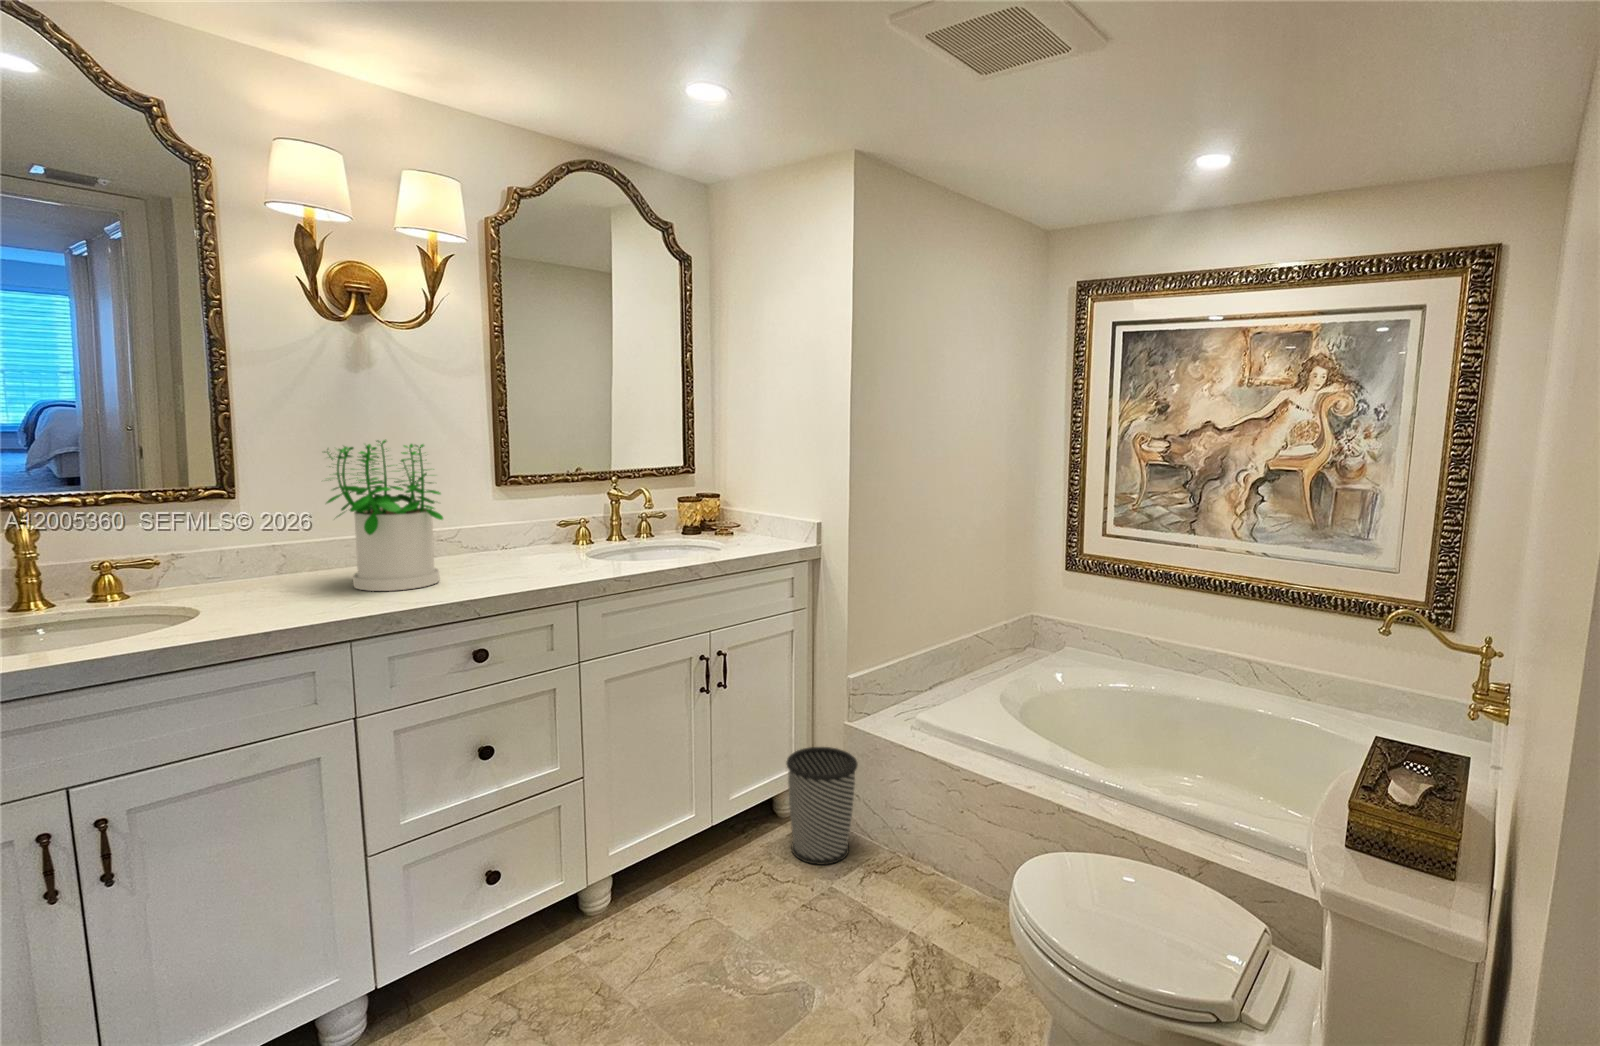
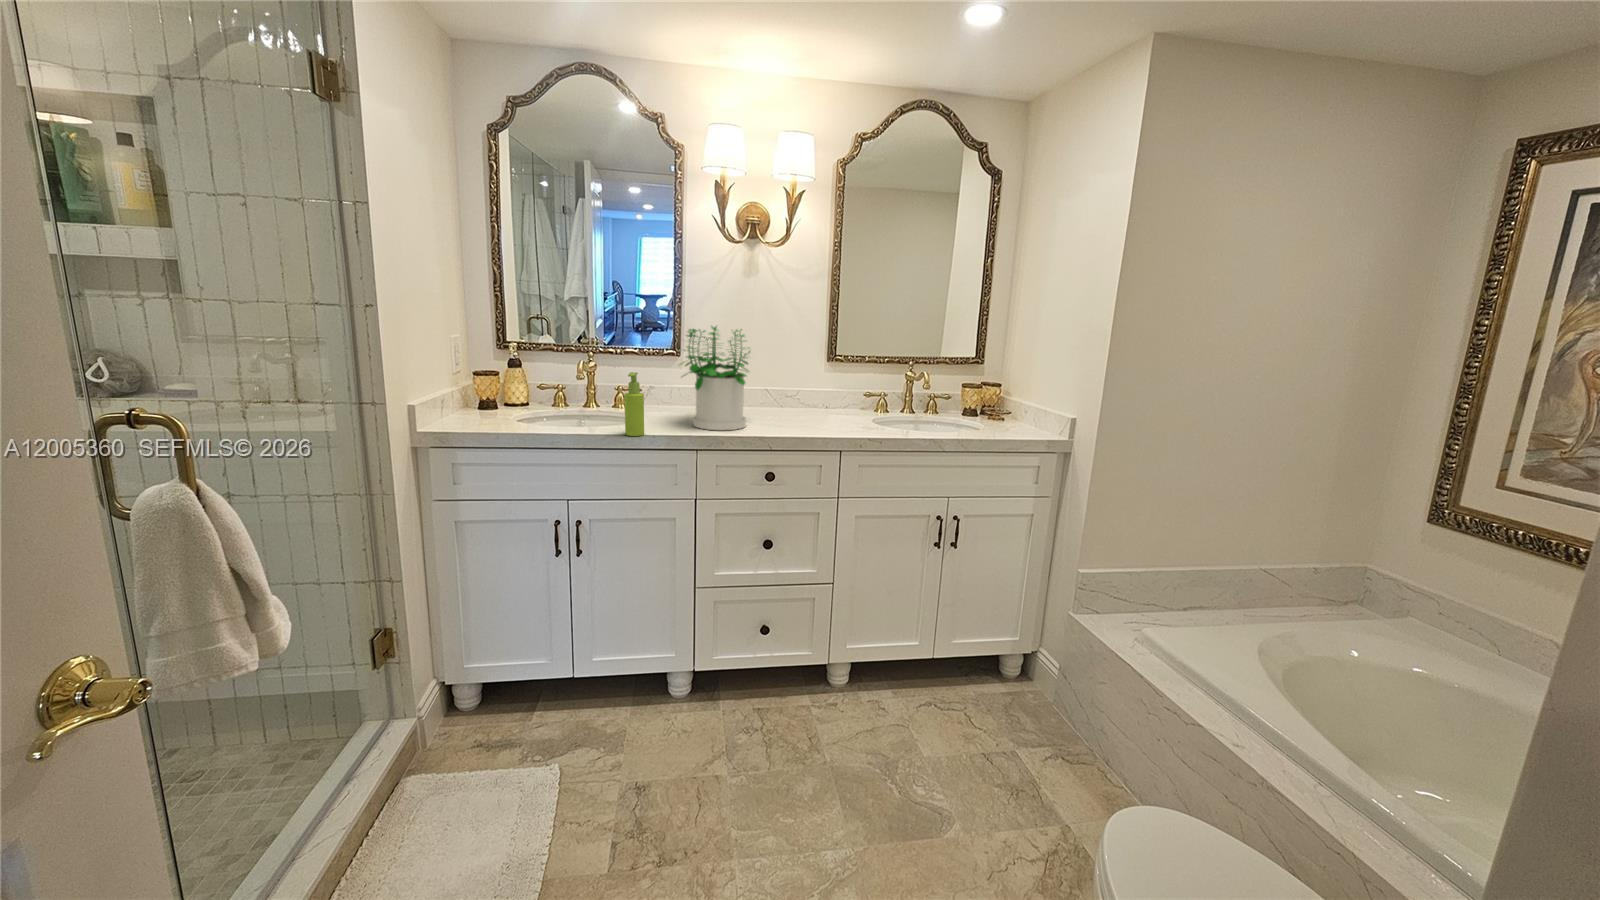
soap dispenser: none [260,517,299,616] -> present [625,372,644,436]
wastebasket: present [787,747,857,865] -> none [998,621,1071,727]

